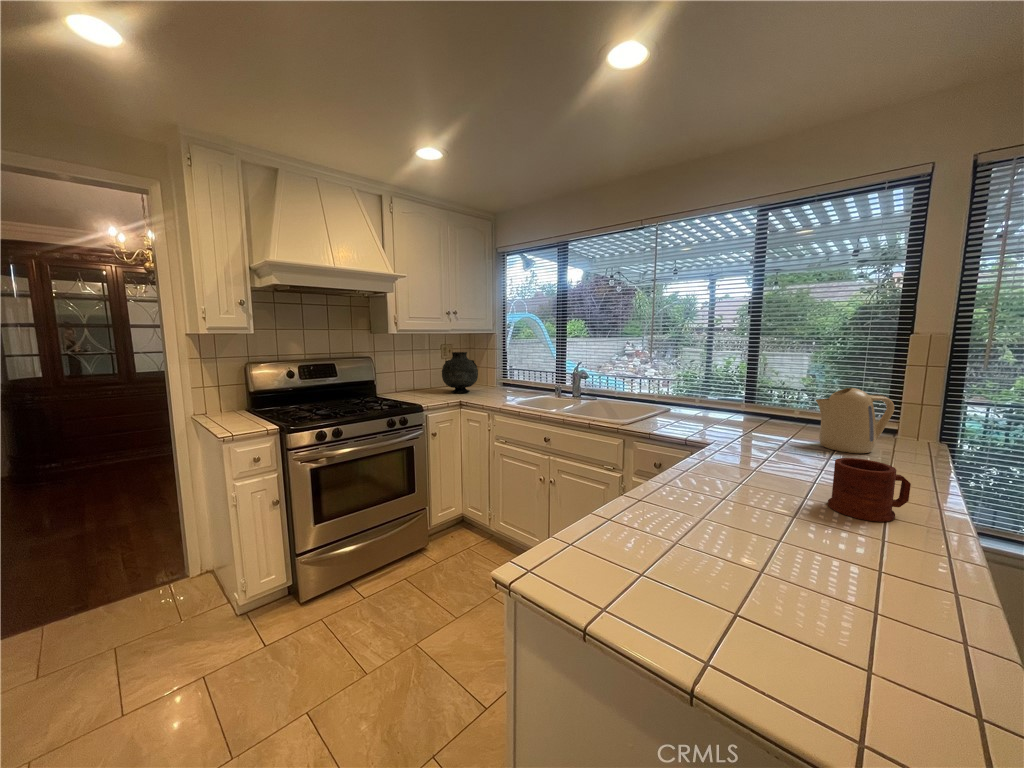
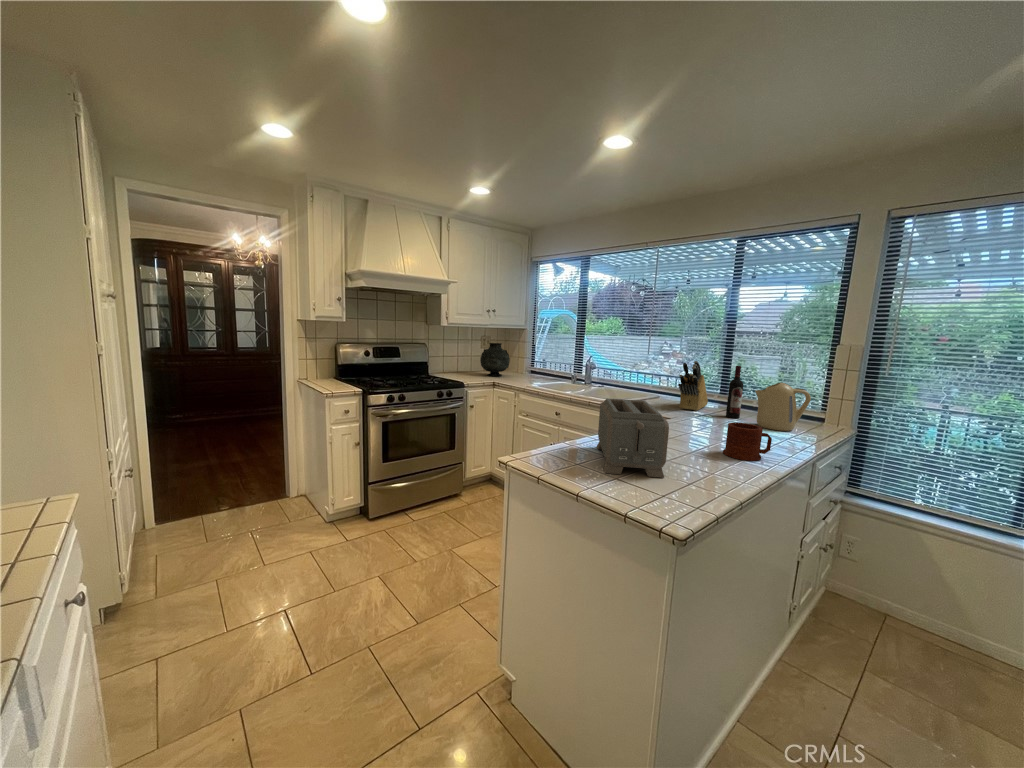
knife block: none [705,363,735,428] -> present [678,361,708,411]
wine bottle: none [770,367,792,436] -> present [726,366,743,418]
toaster: none [639,436,803,588] -> present [597,398,669,478]

